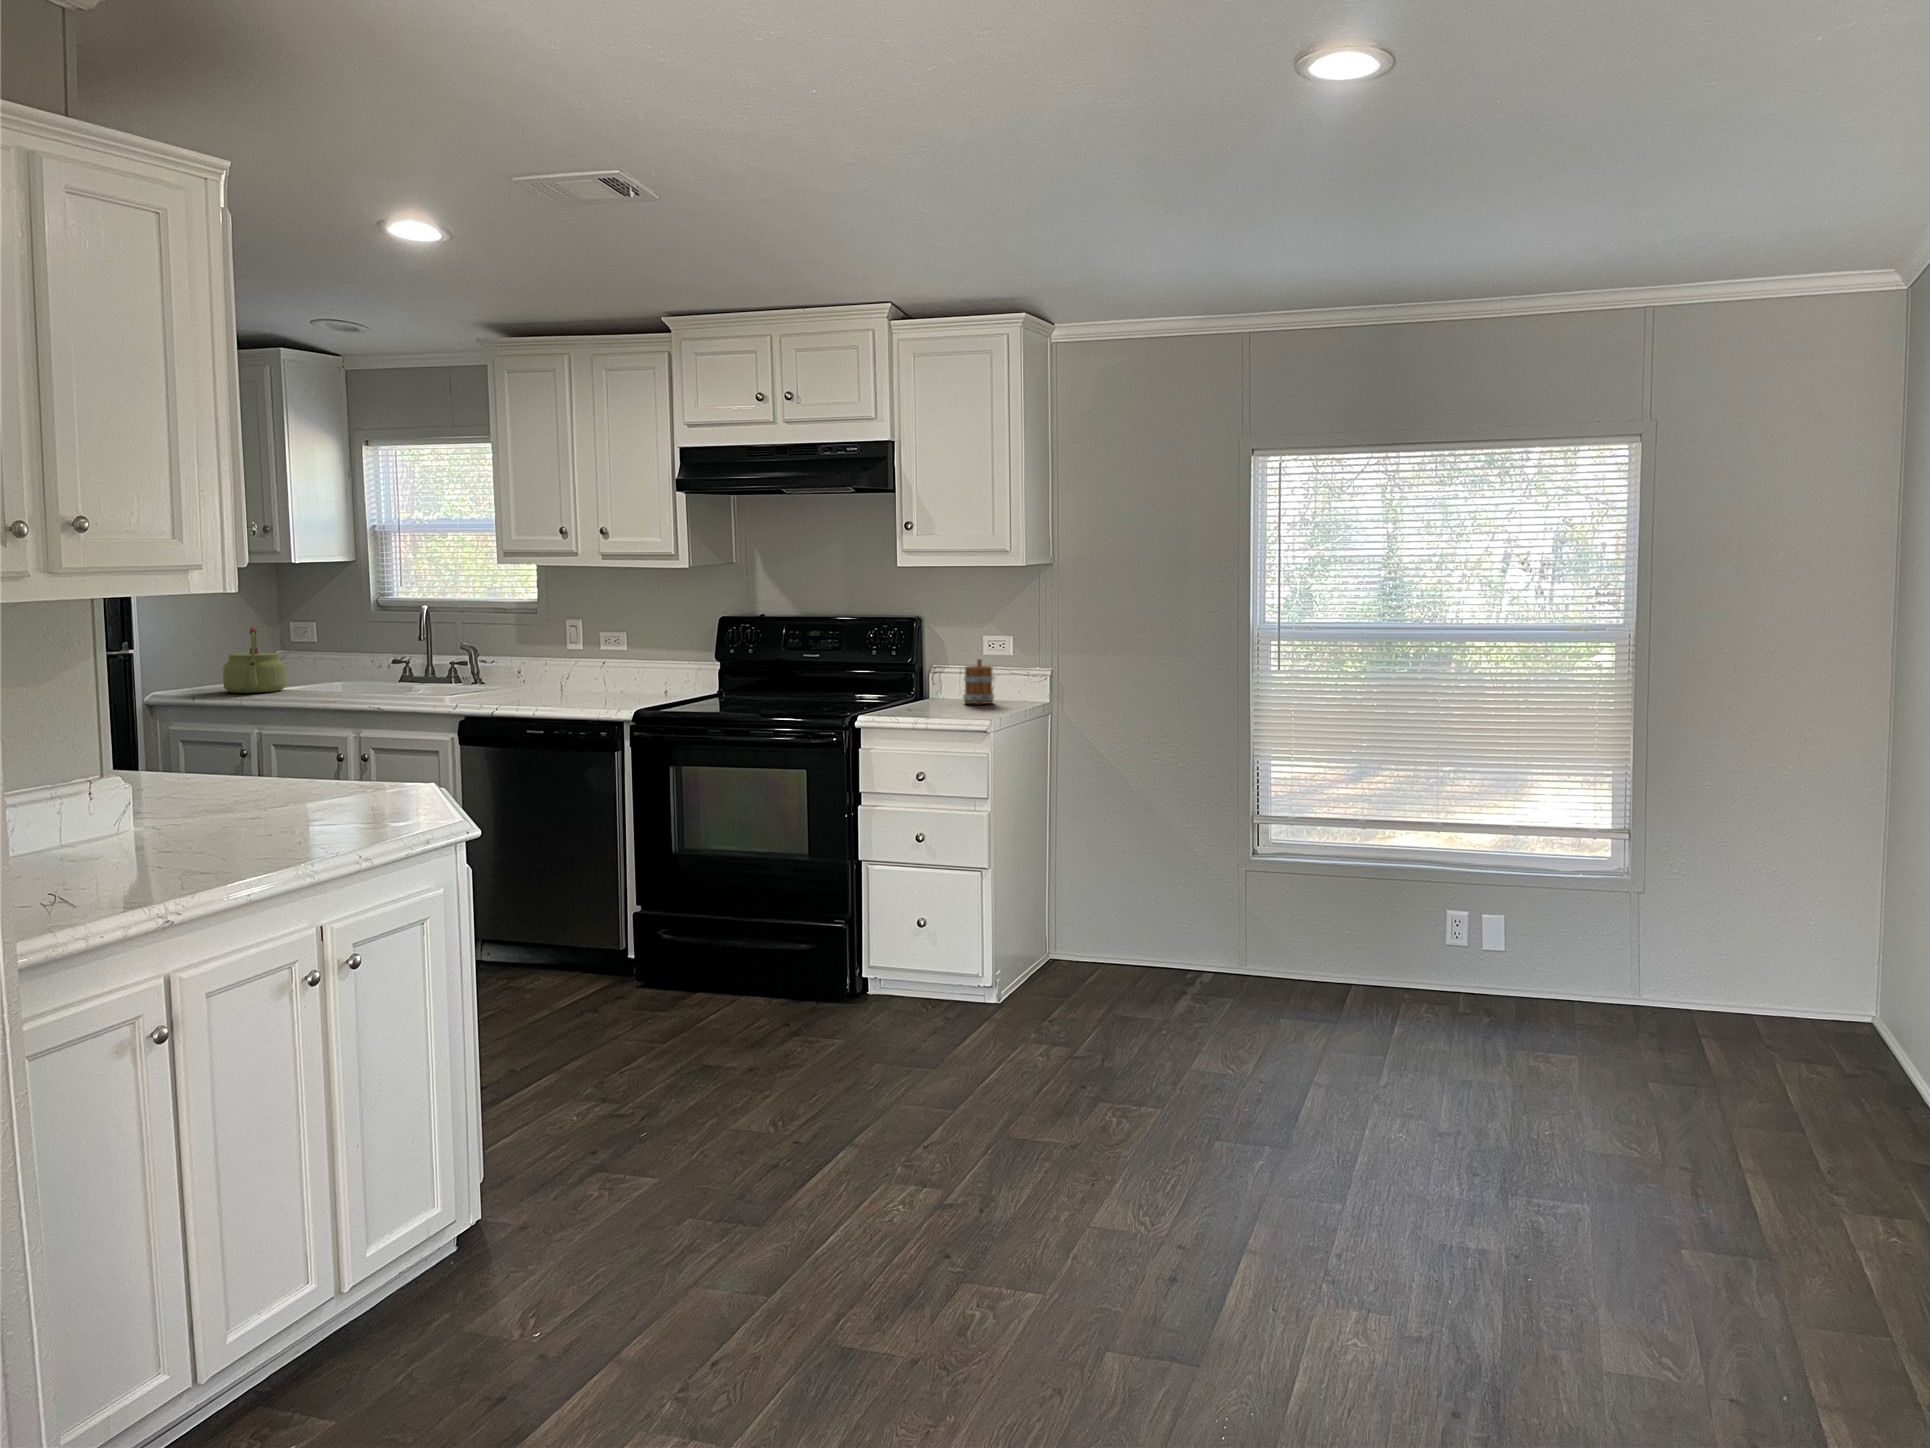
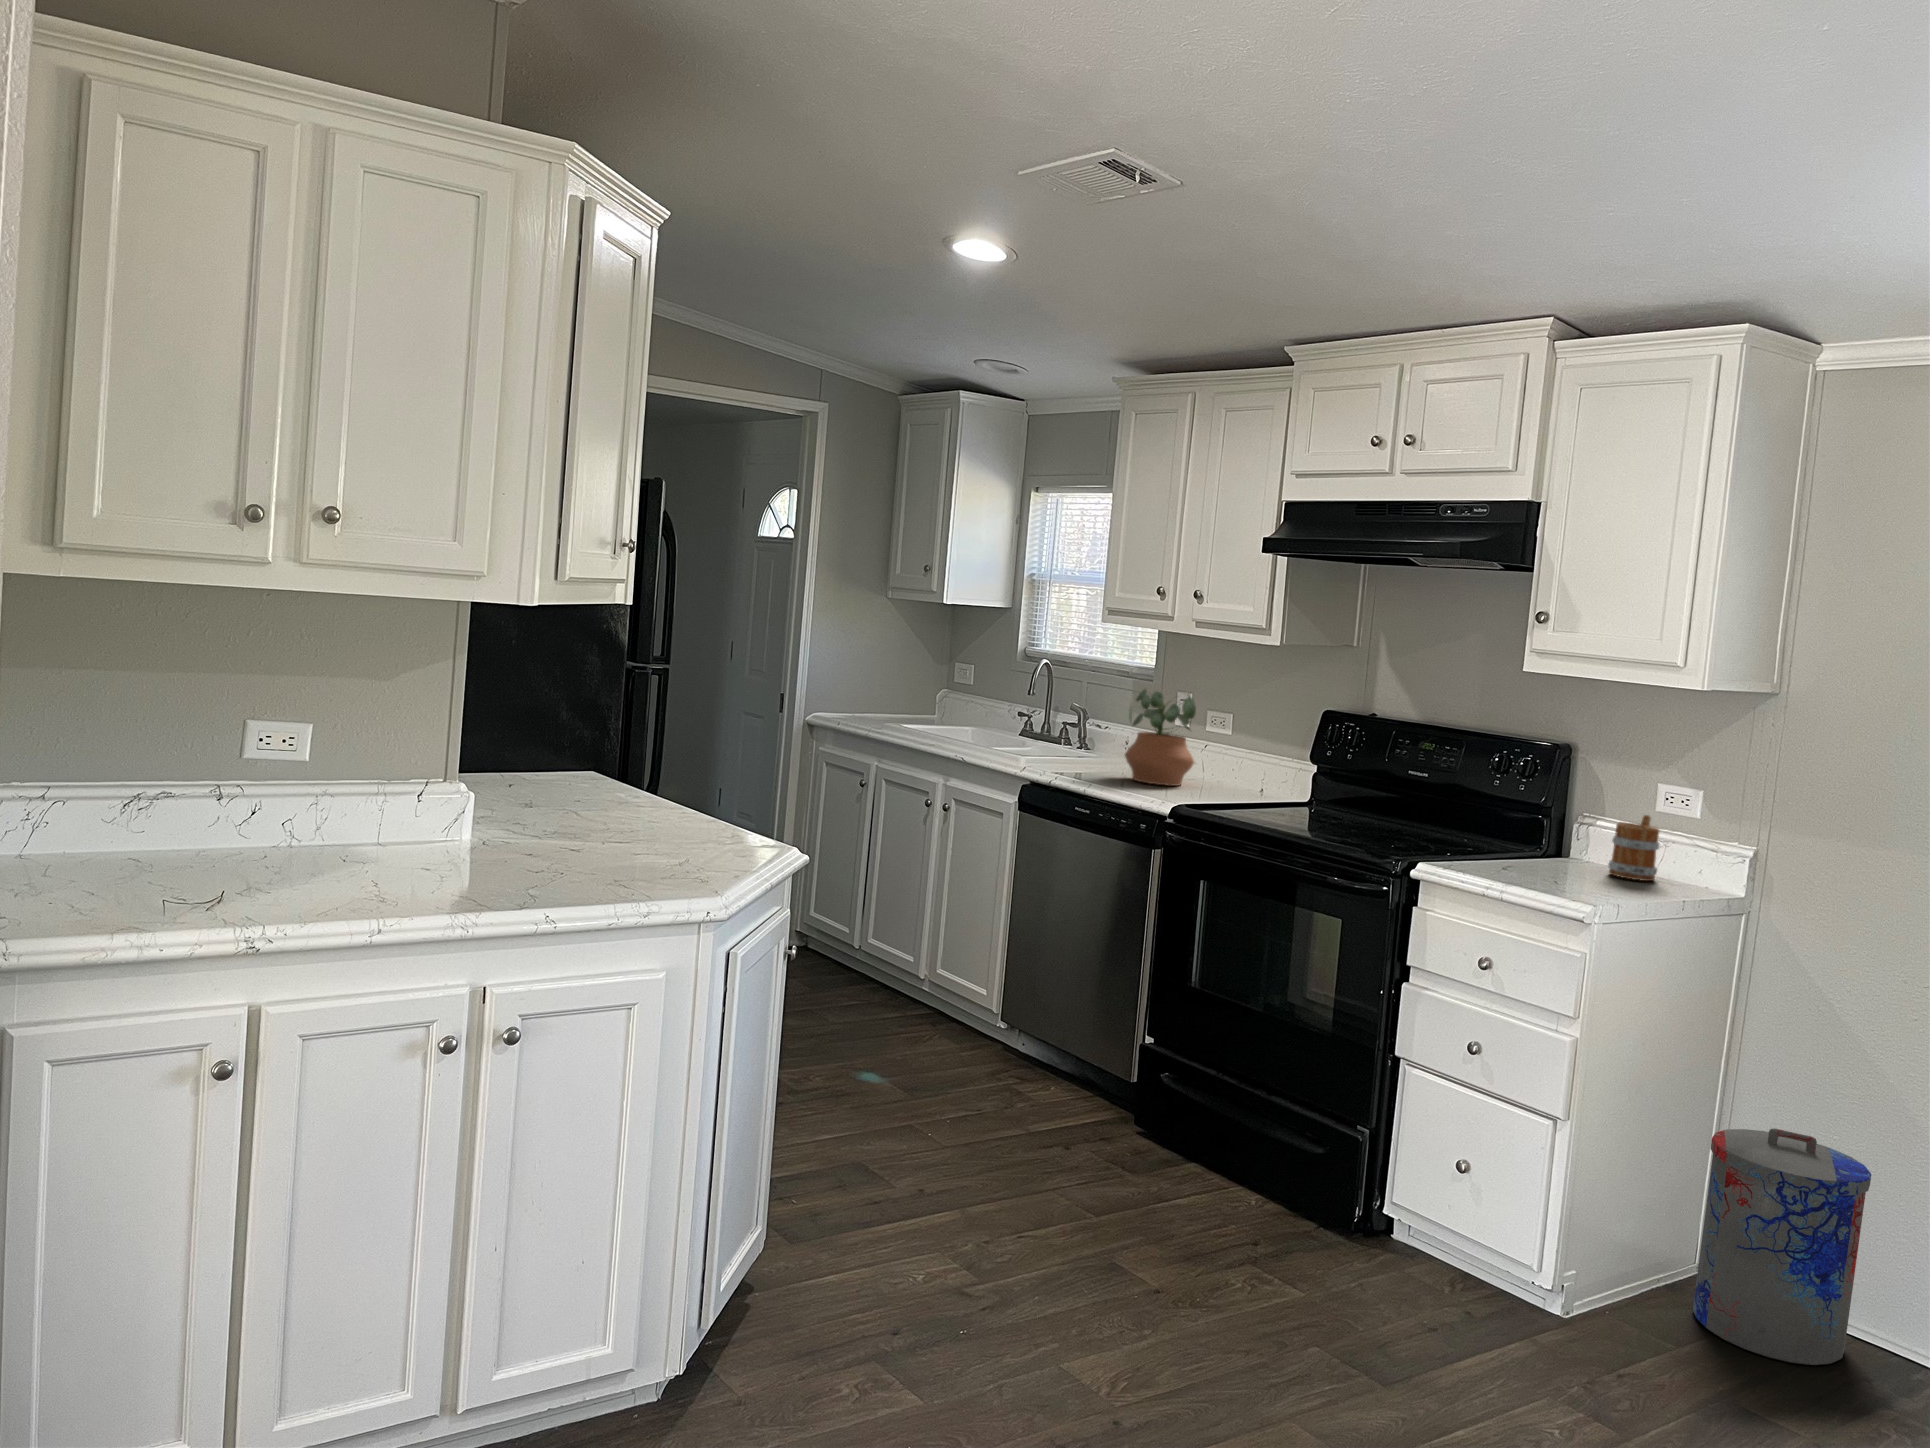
potted plant: none [548,616,612,700] -> present [1125,689,1196,786]
kettle: present [223,627,286,693] -> none [867,662,923,728]
trash can: none [1061,845,1150,989] -> present [1693,1128,1871,1365]

